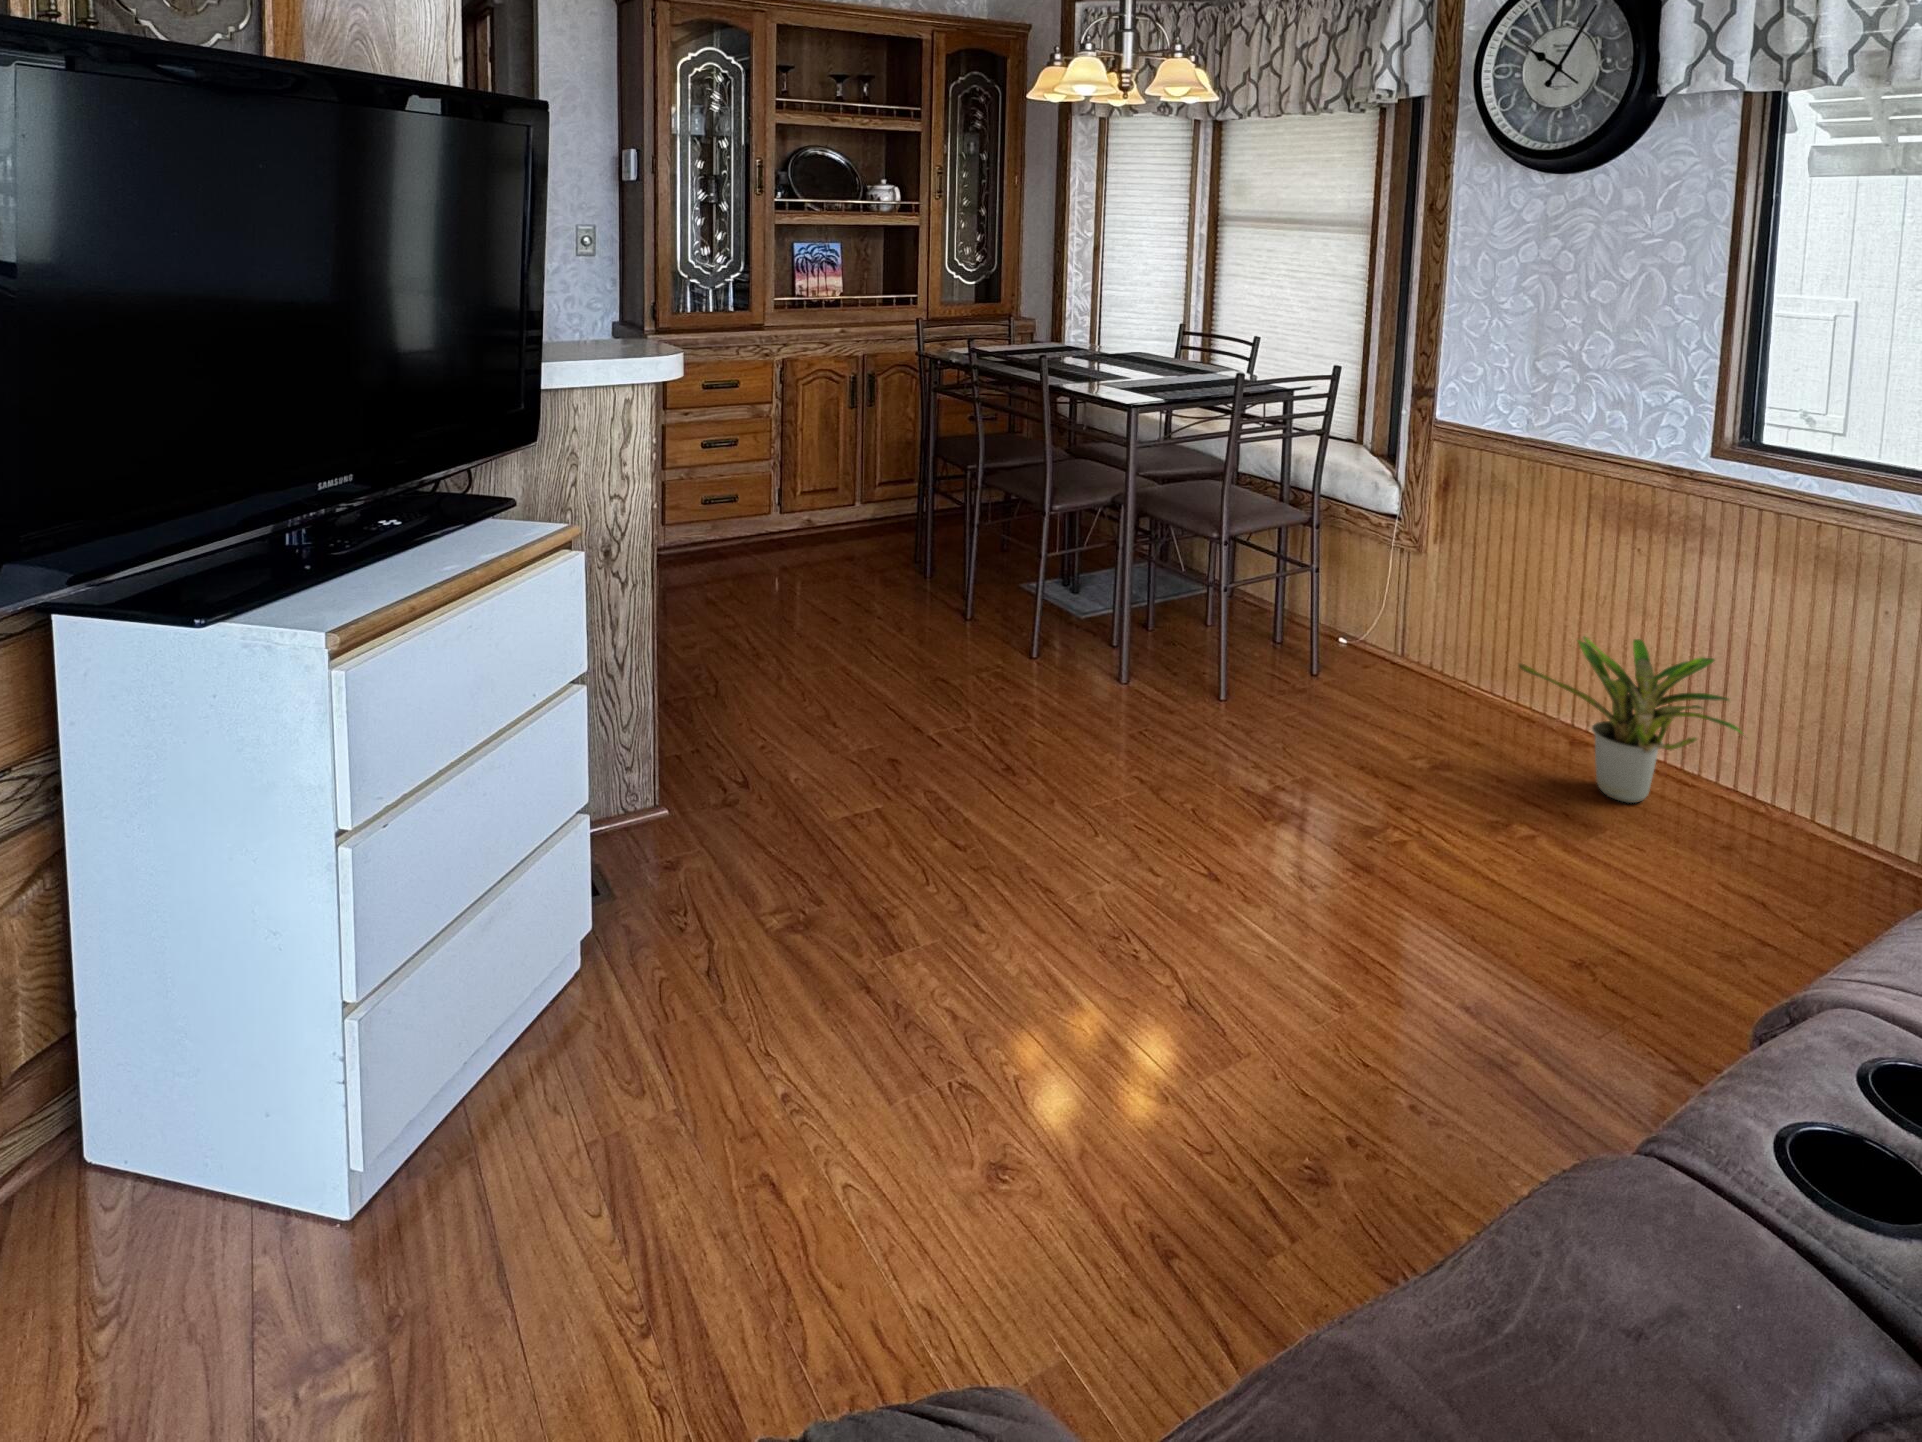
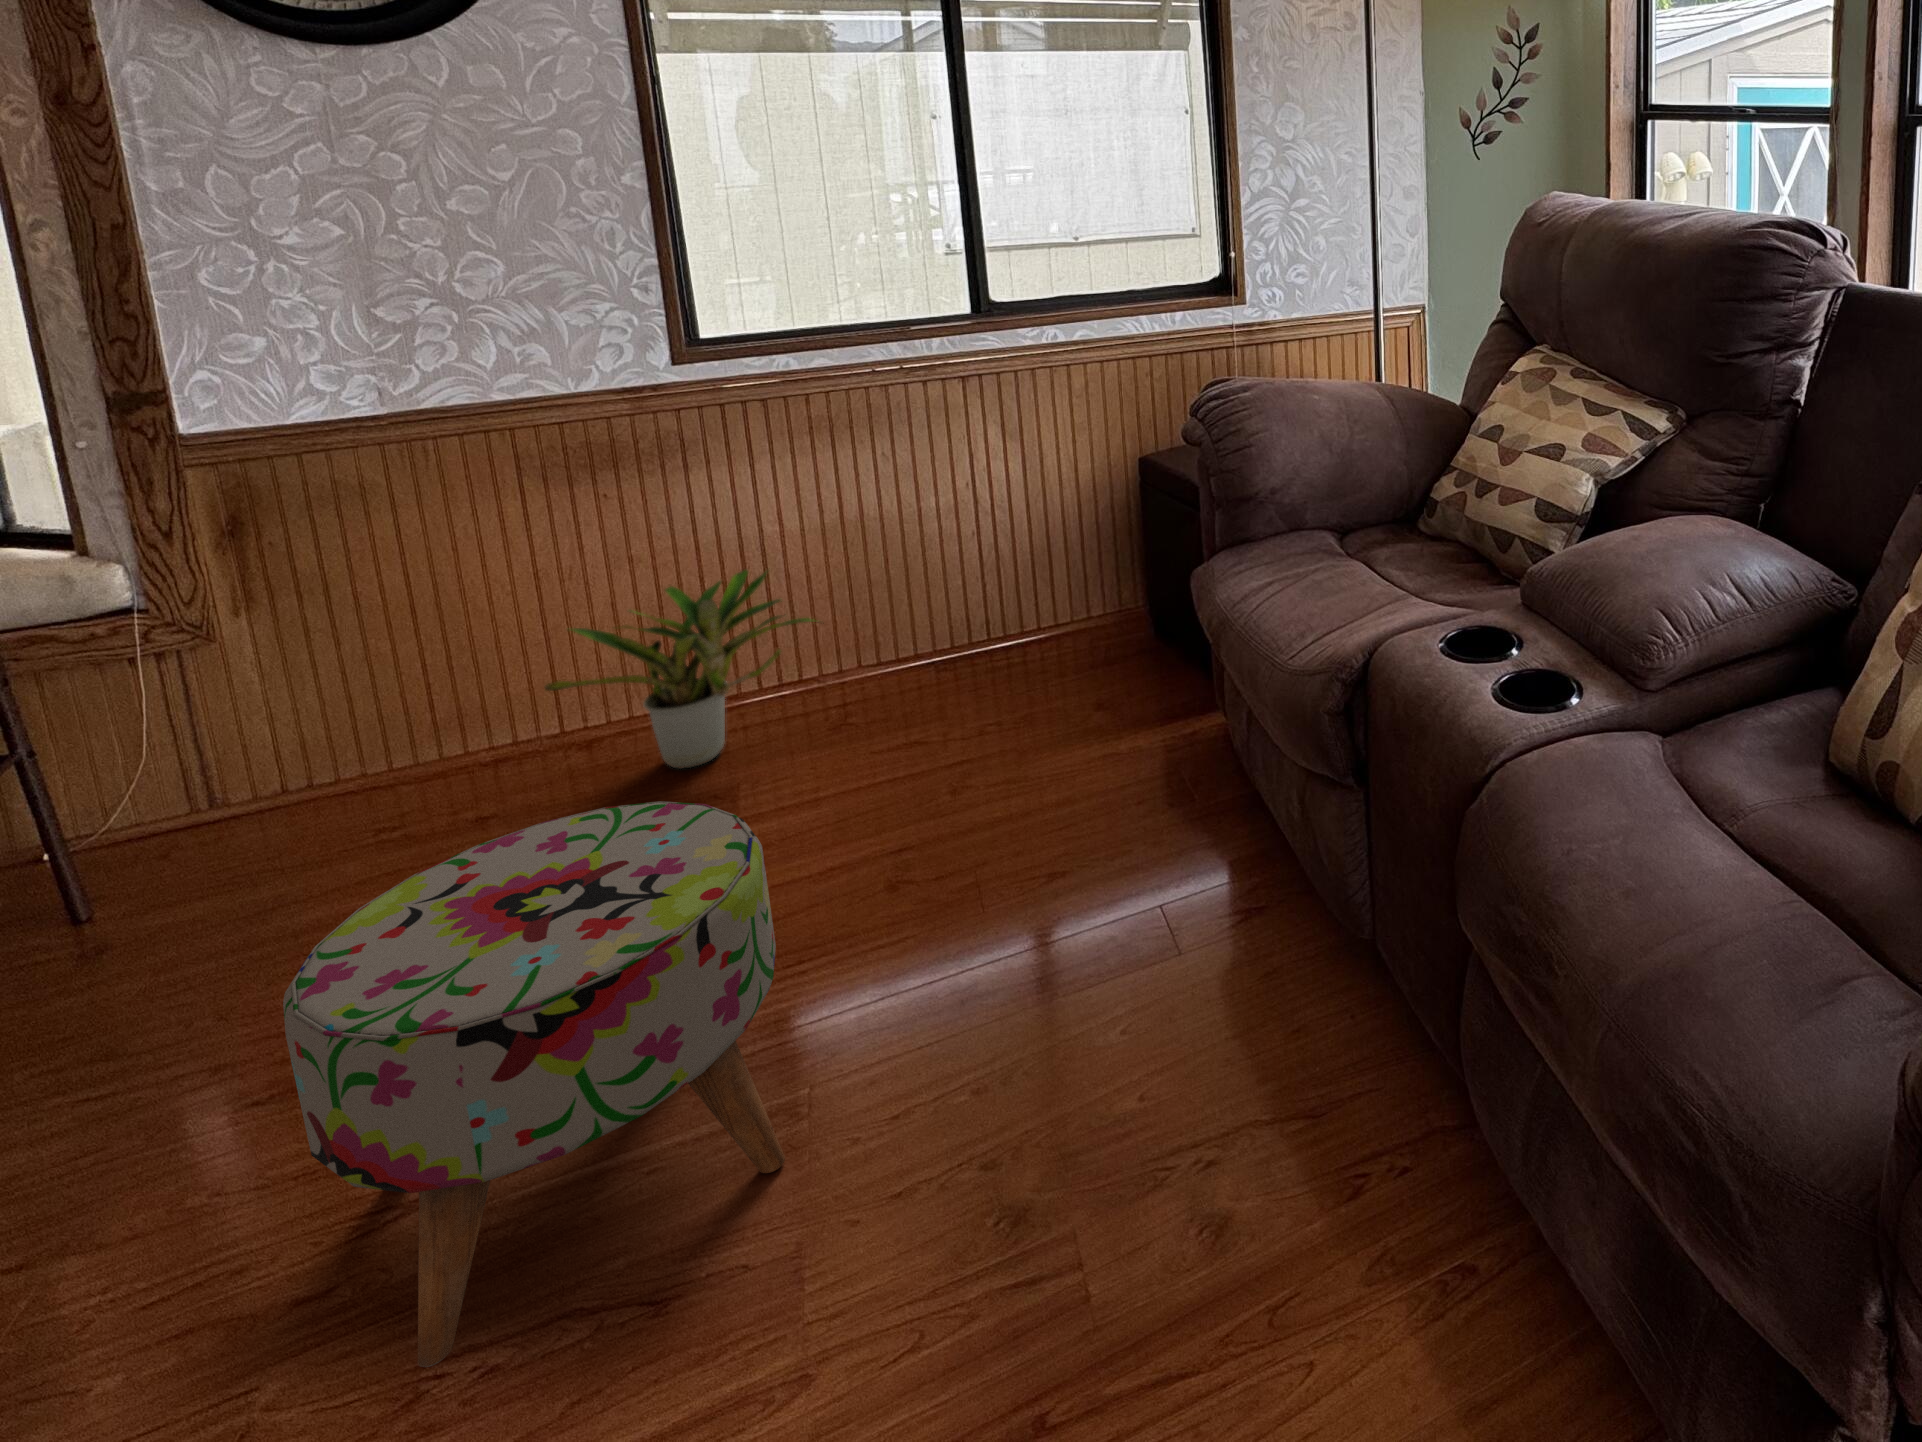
ottoman: none [1134,688,1408,1022] -> present [283,801,785,1367]

